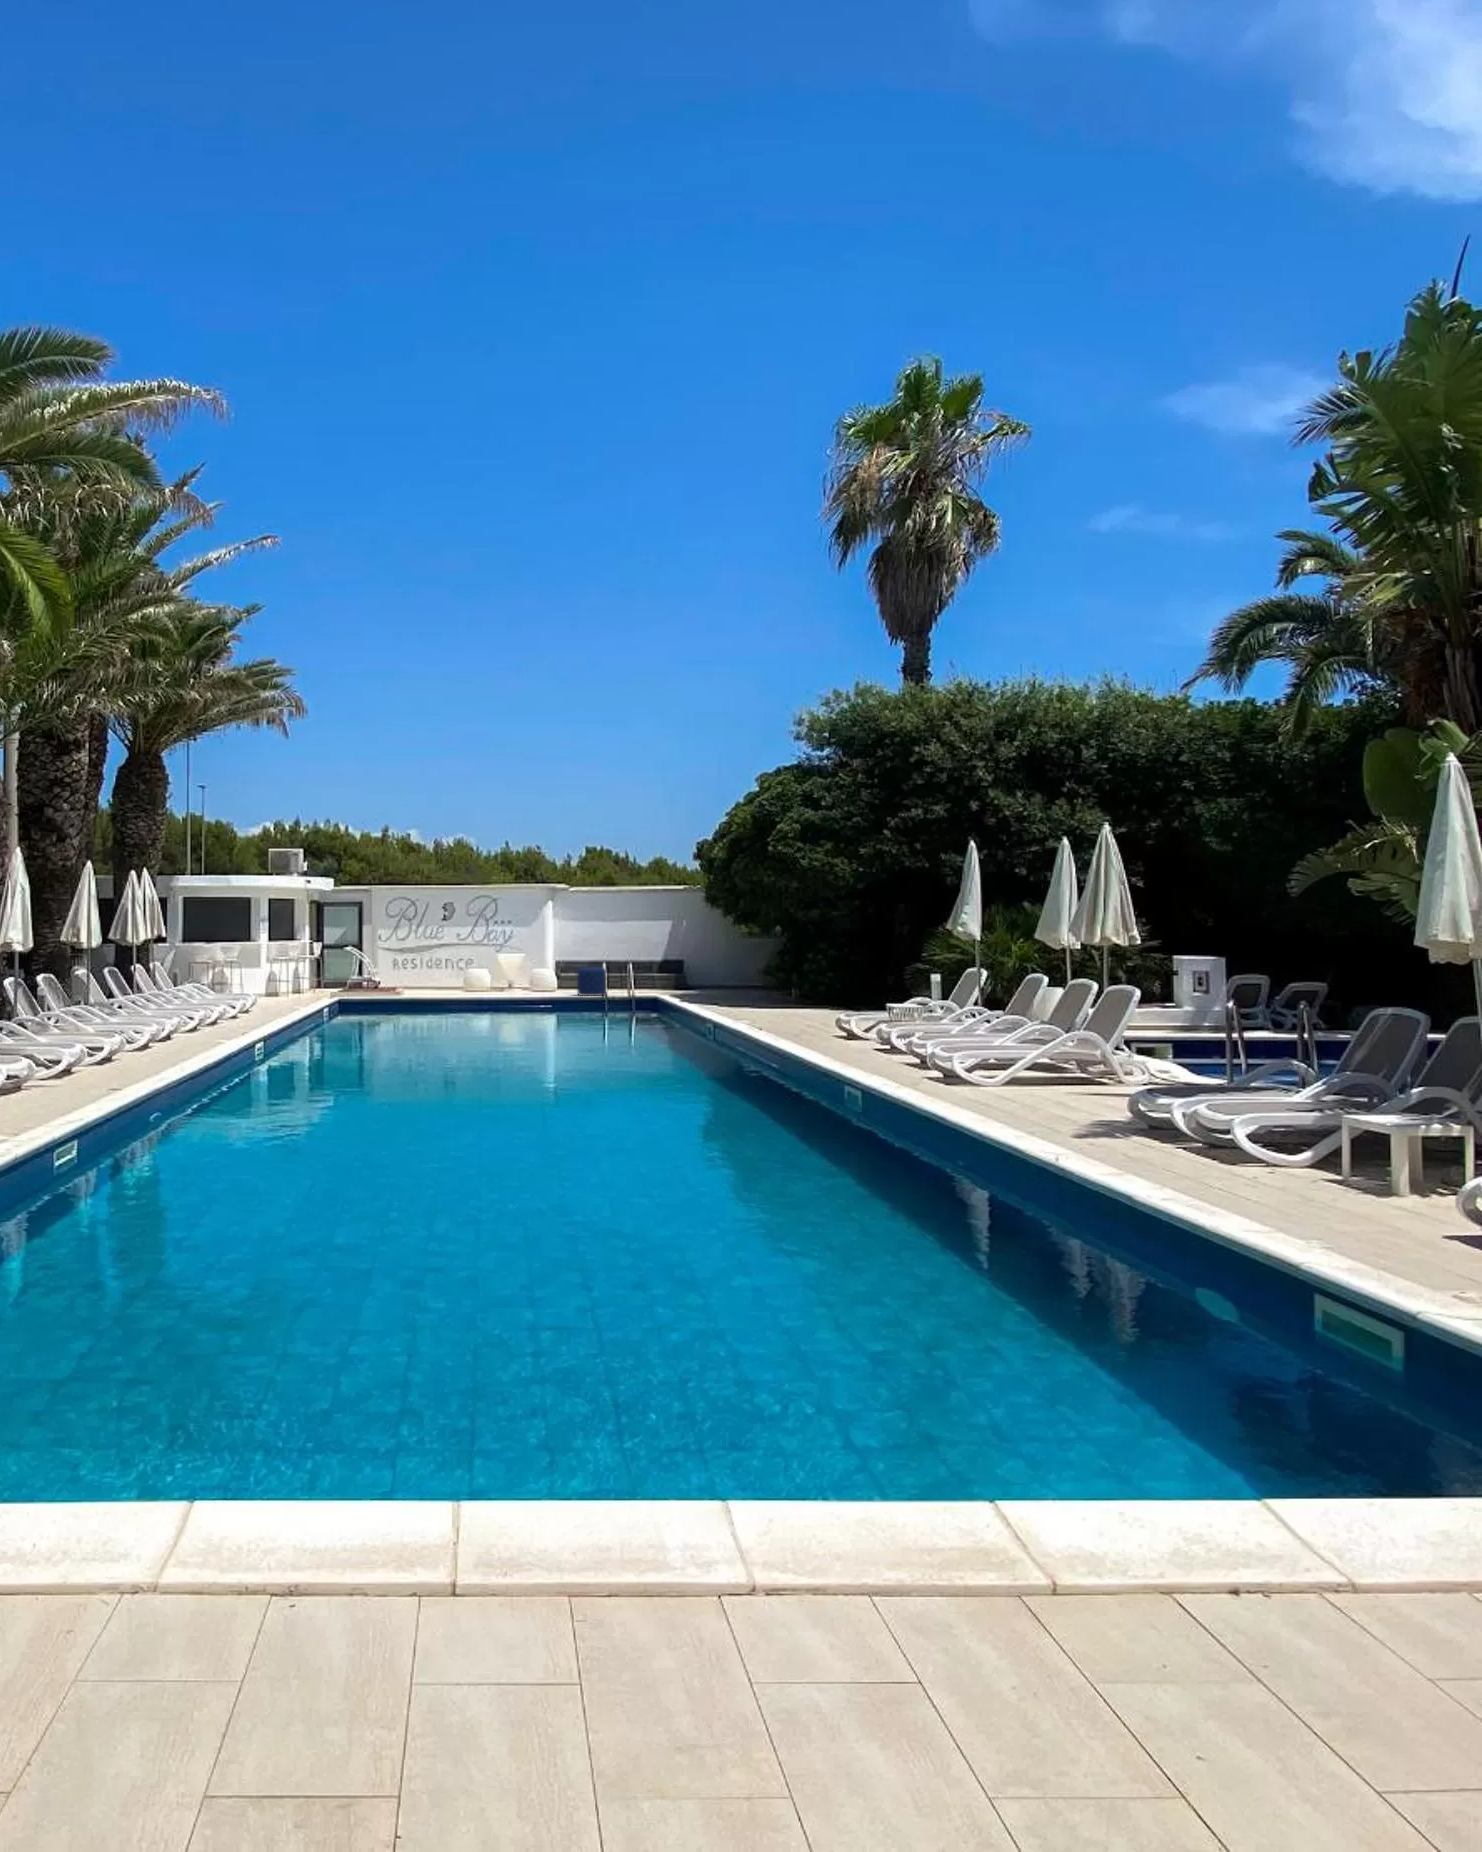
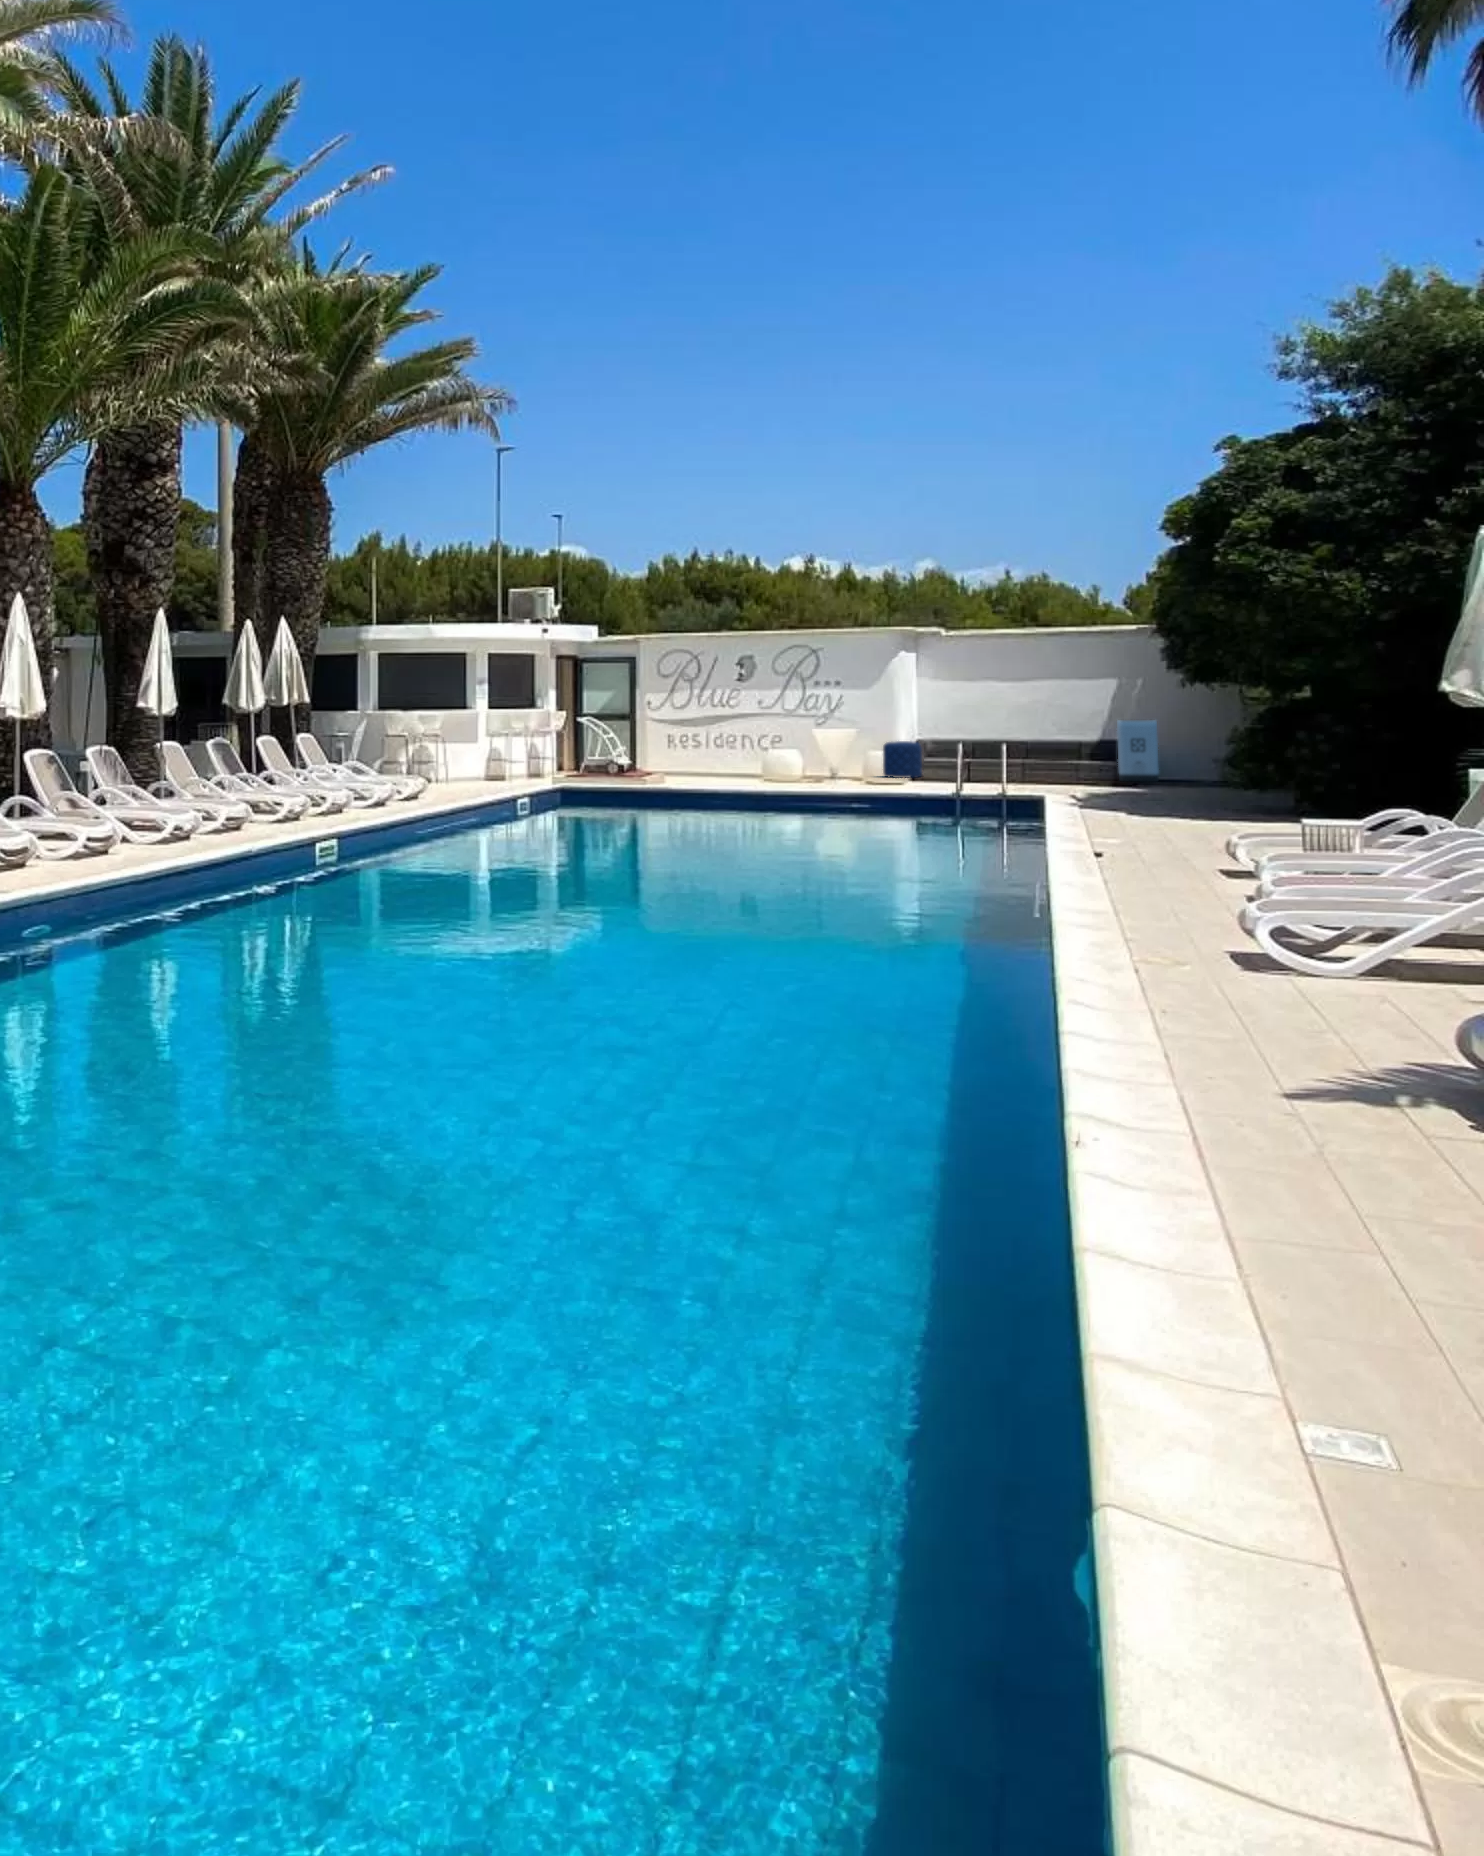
trash can: none [750,950,781,997] -> present [1117,720,1159,782]

